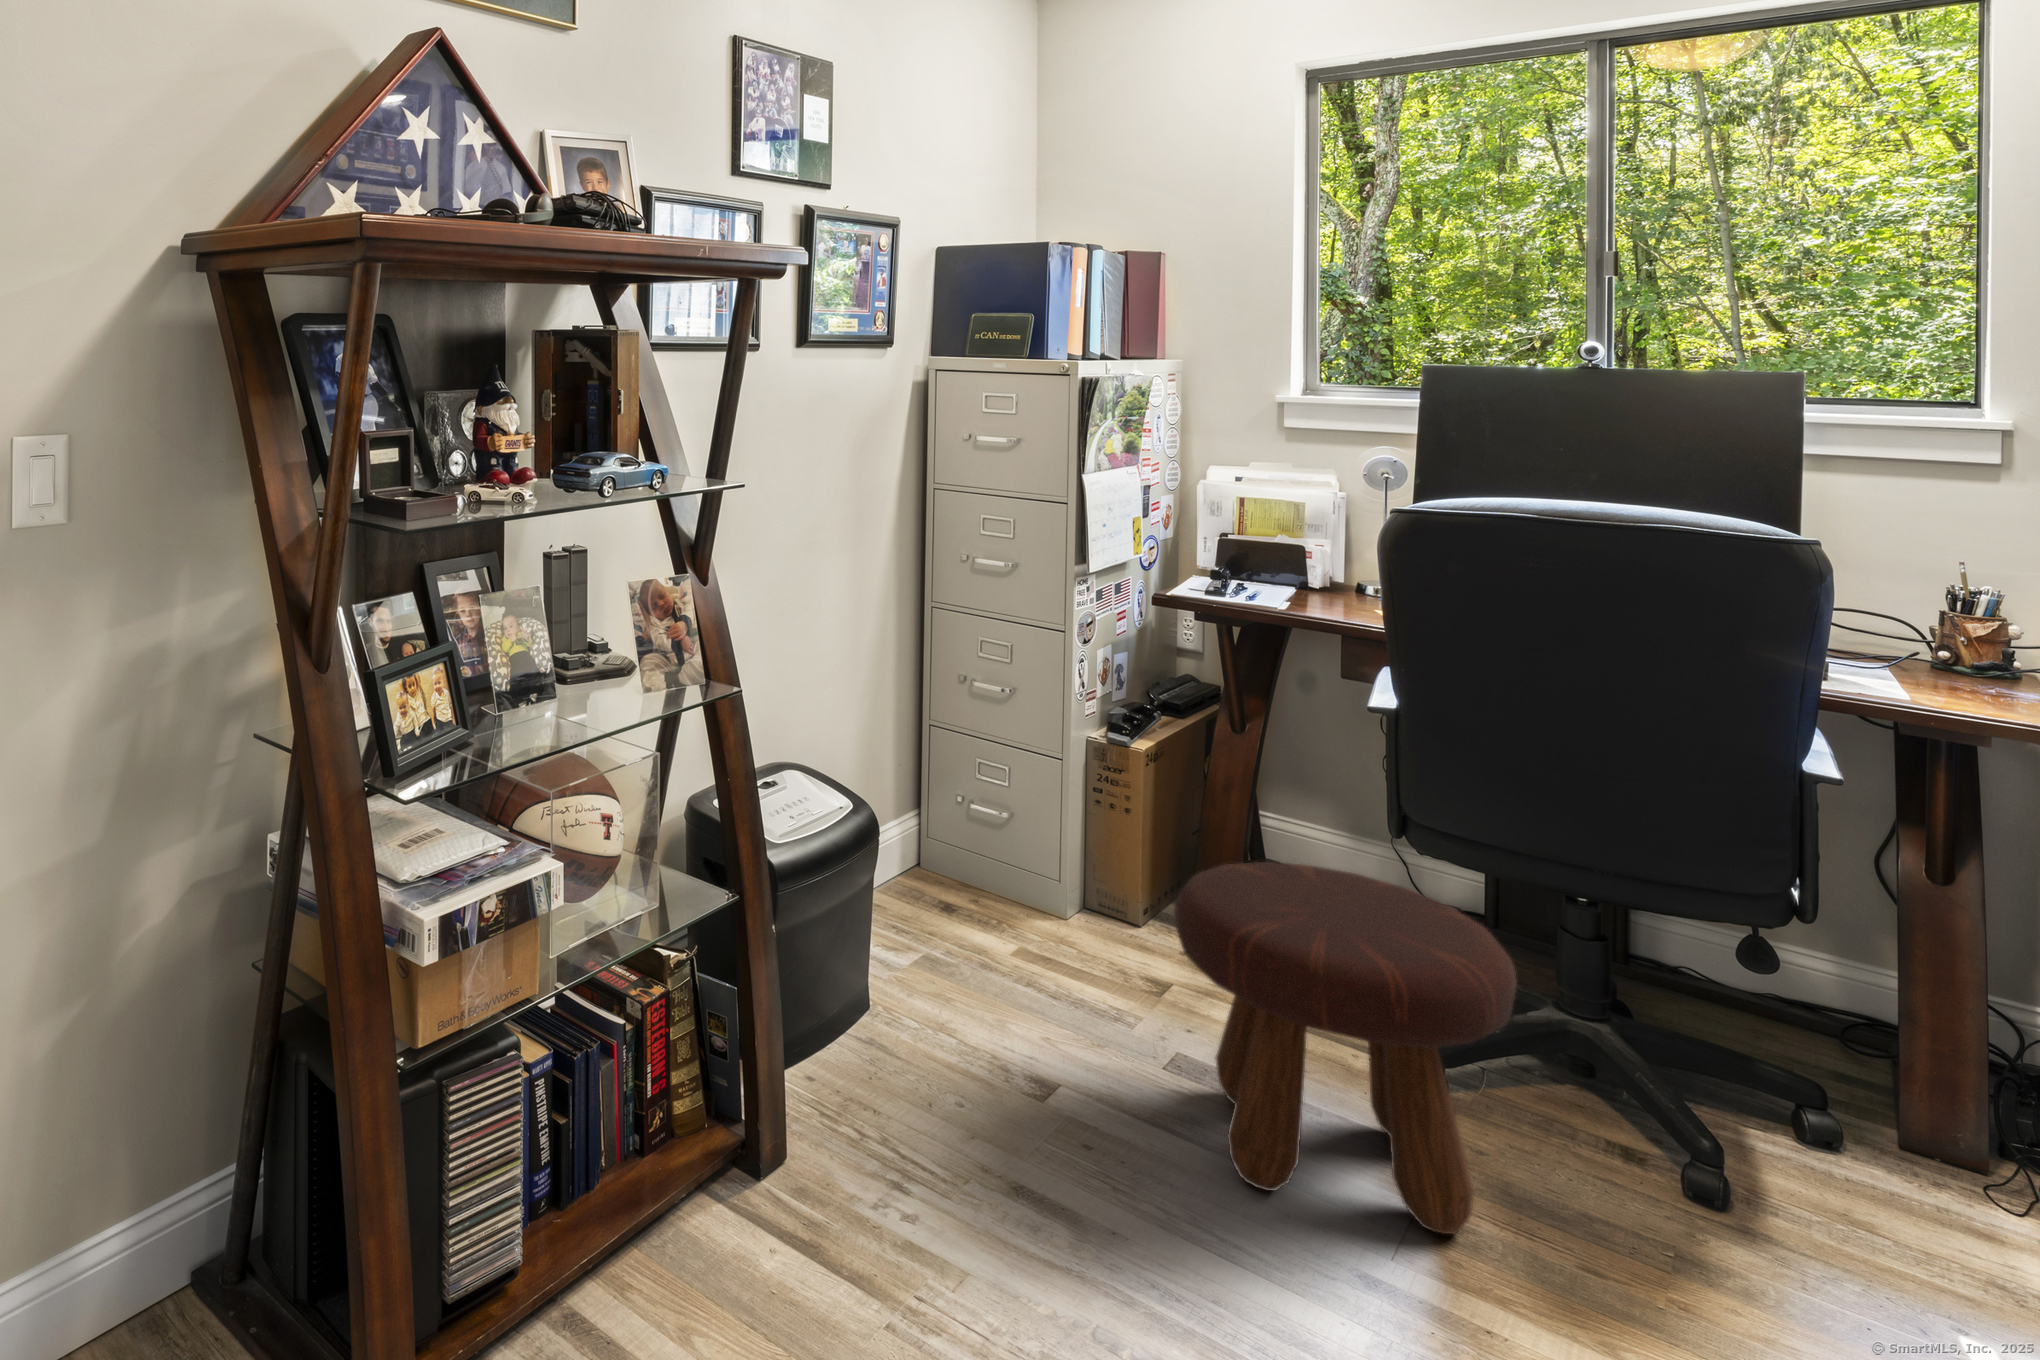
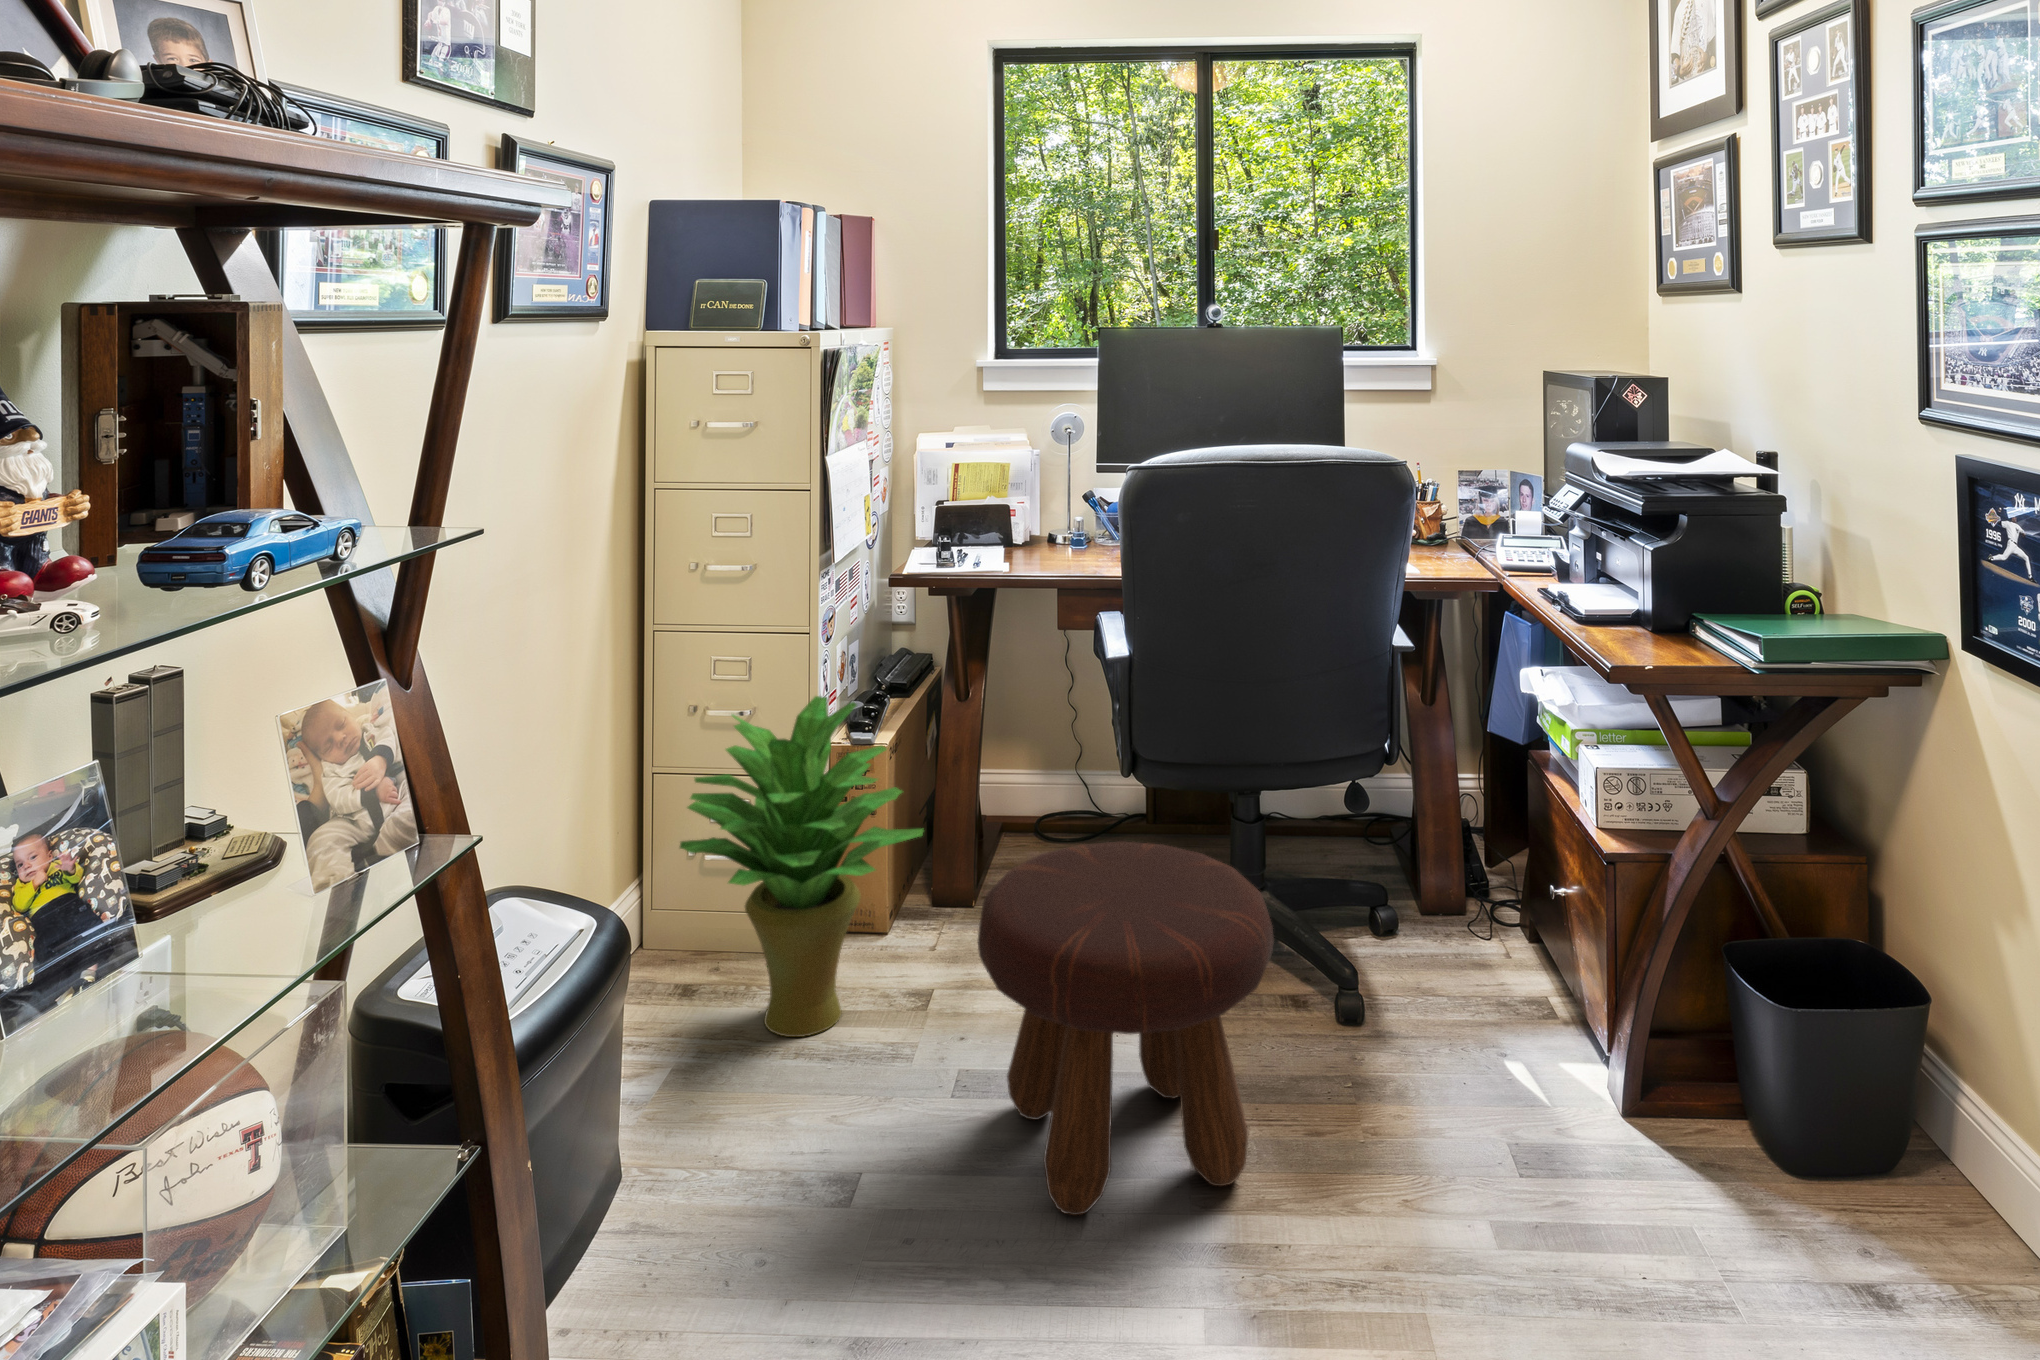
potted plant: none [933,681,1160,979] -> present [680,696,924,1037]

